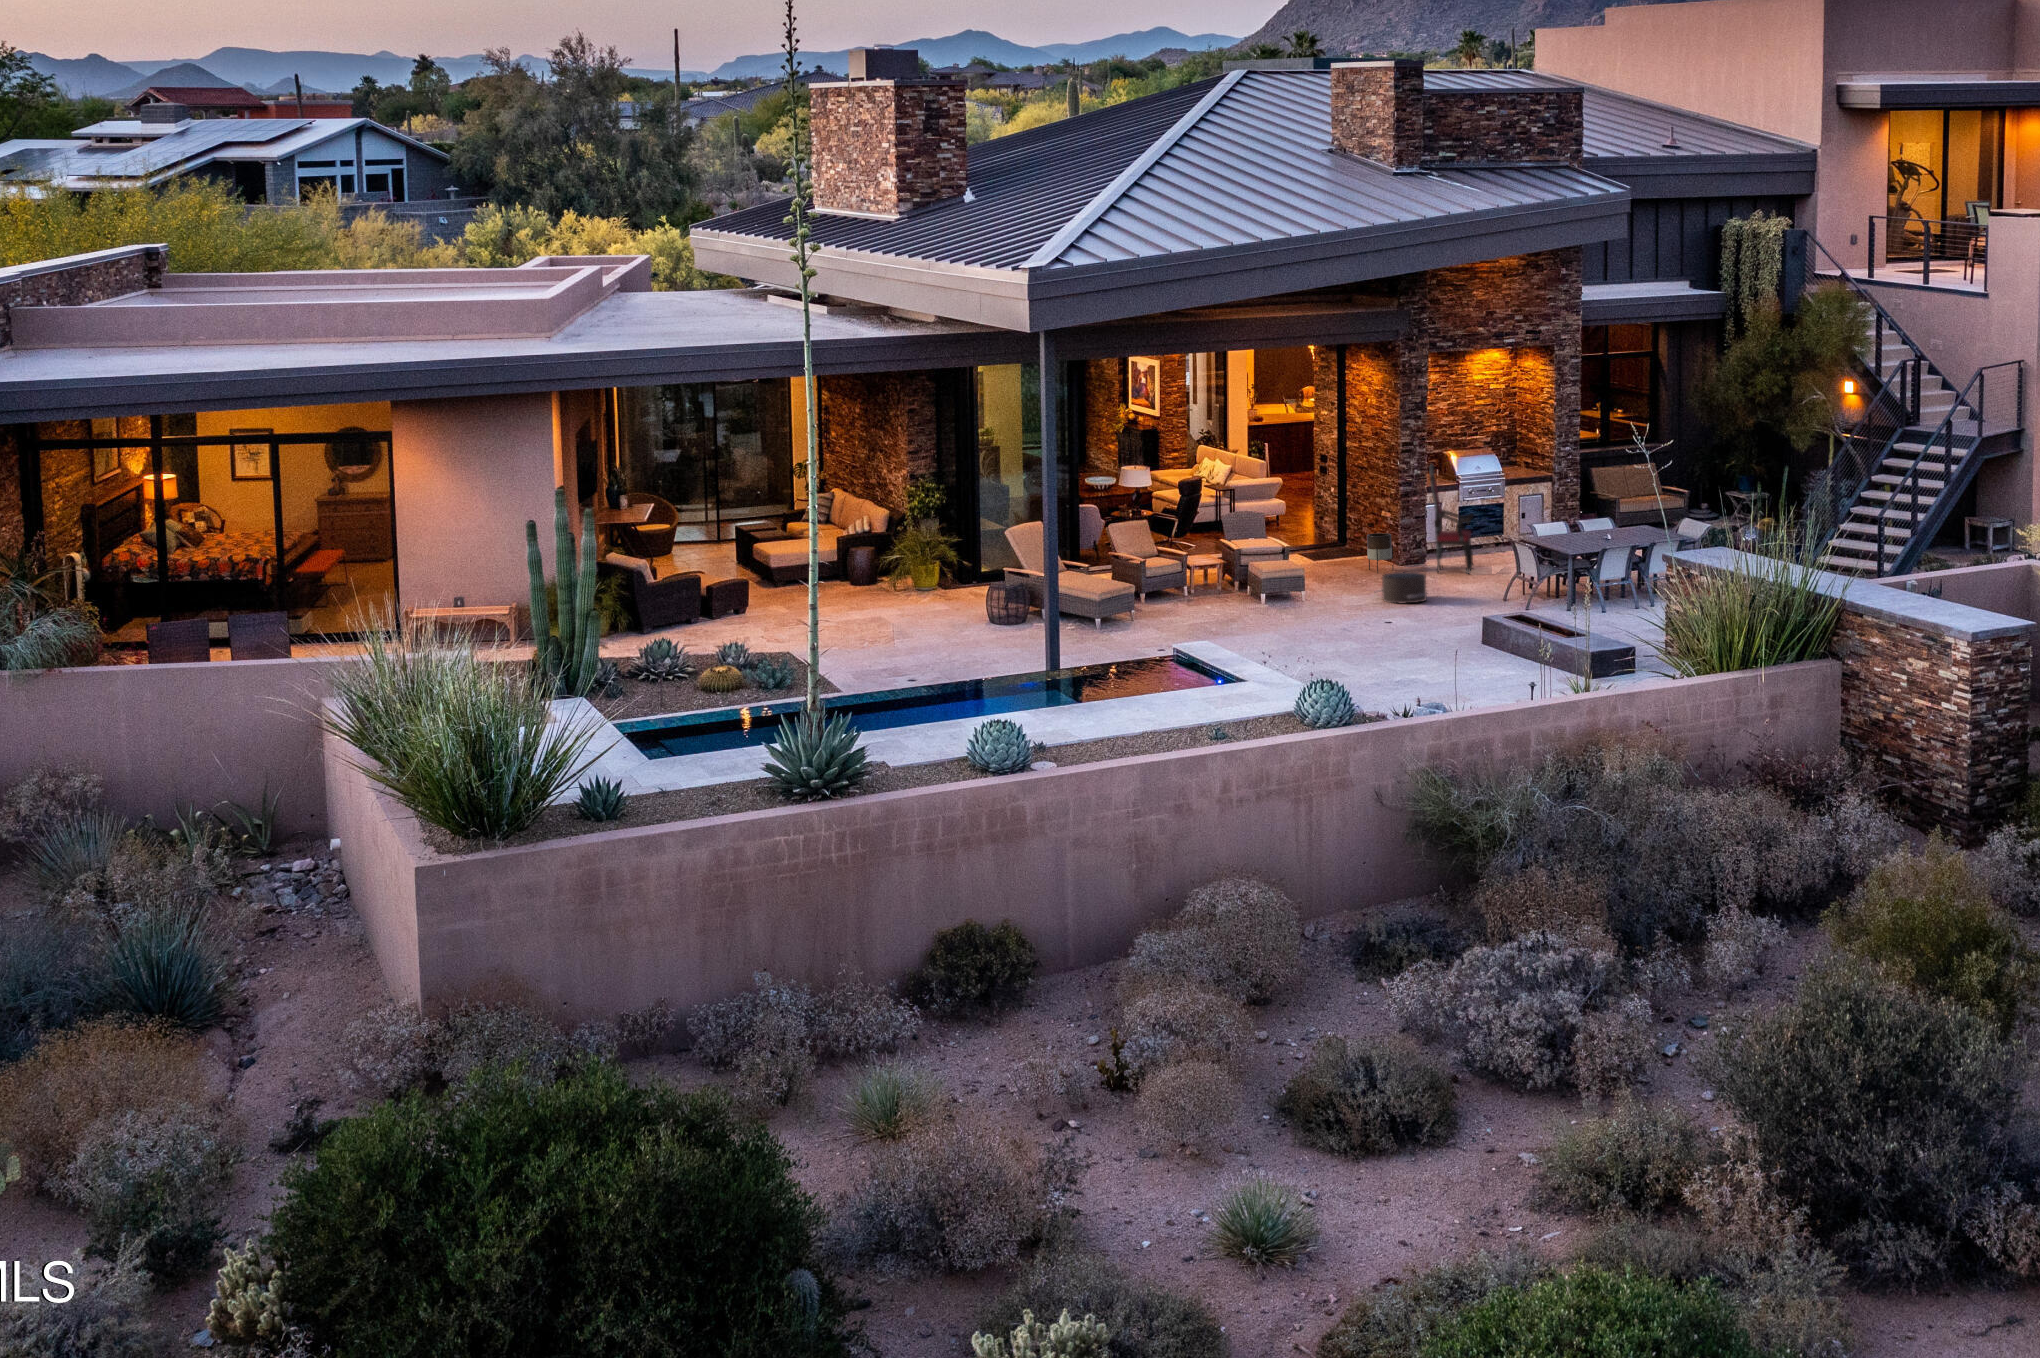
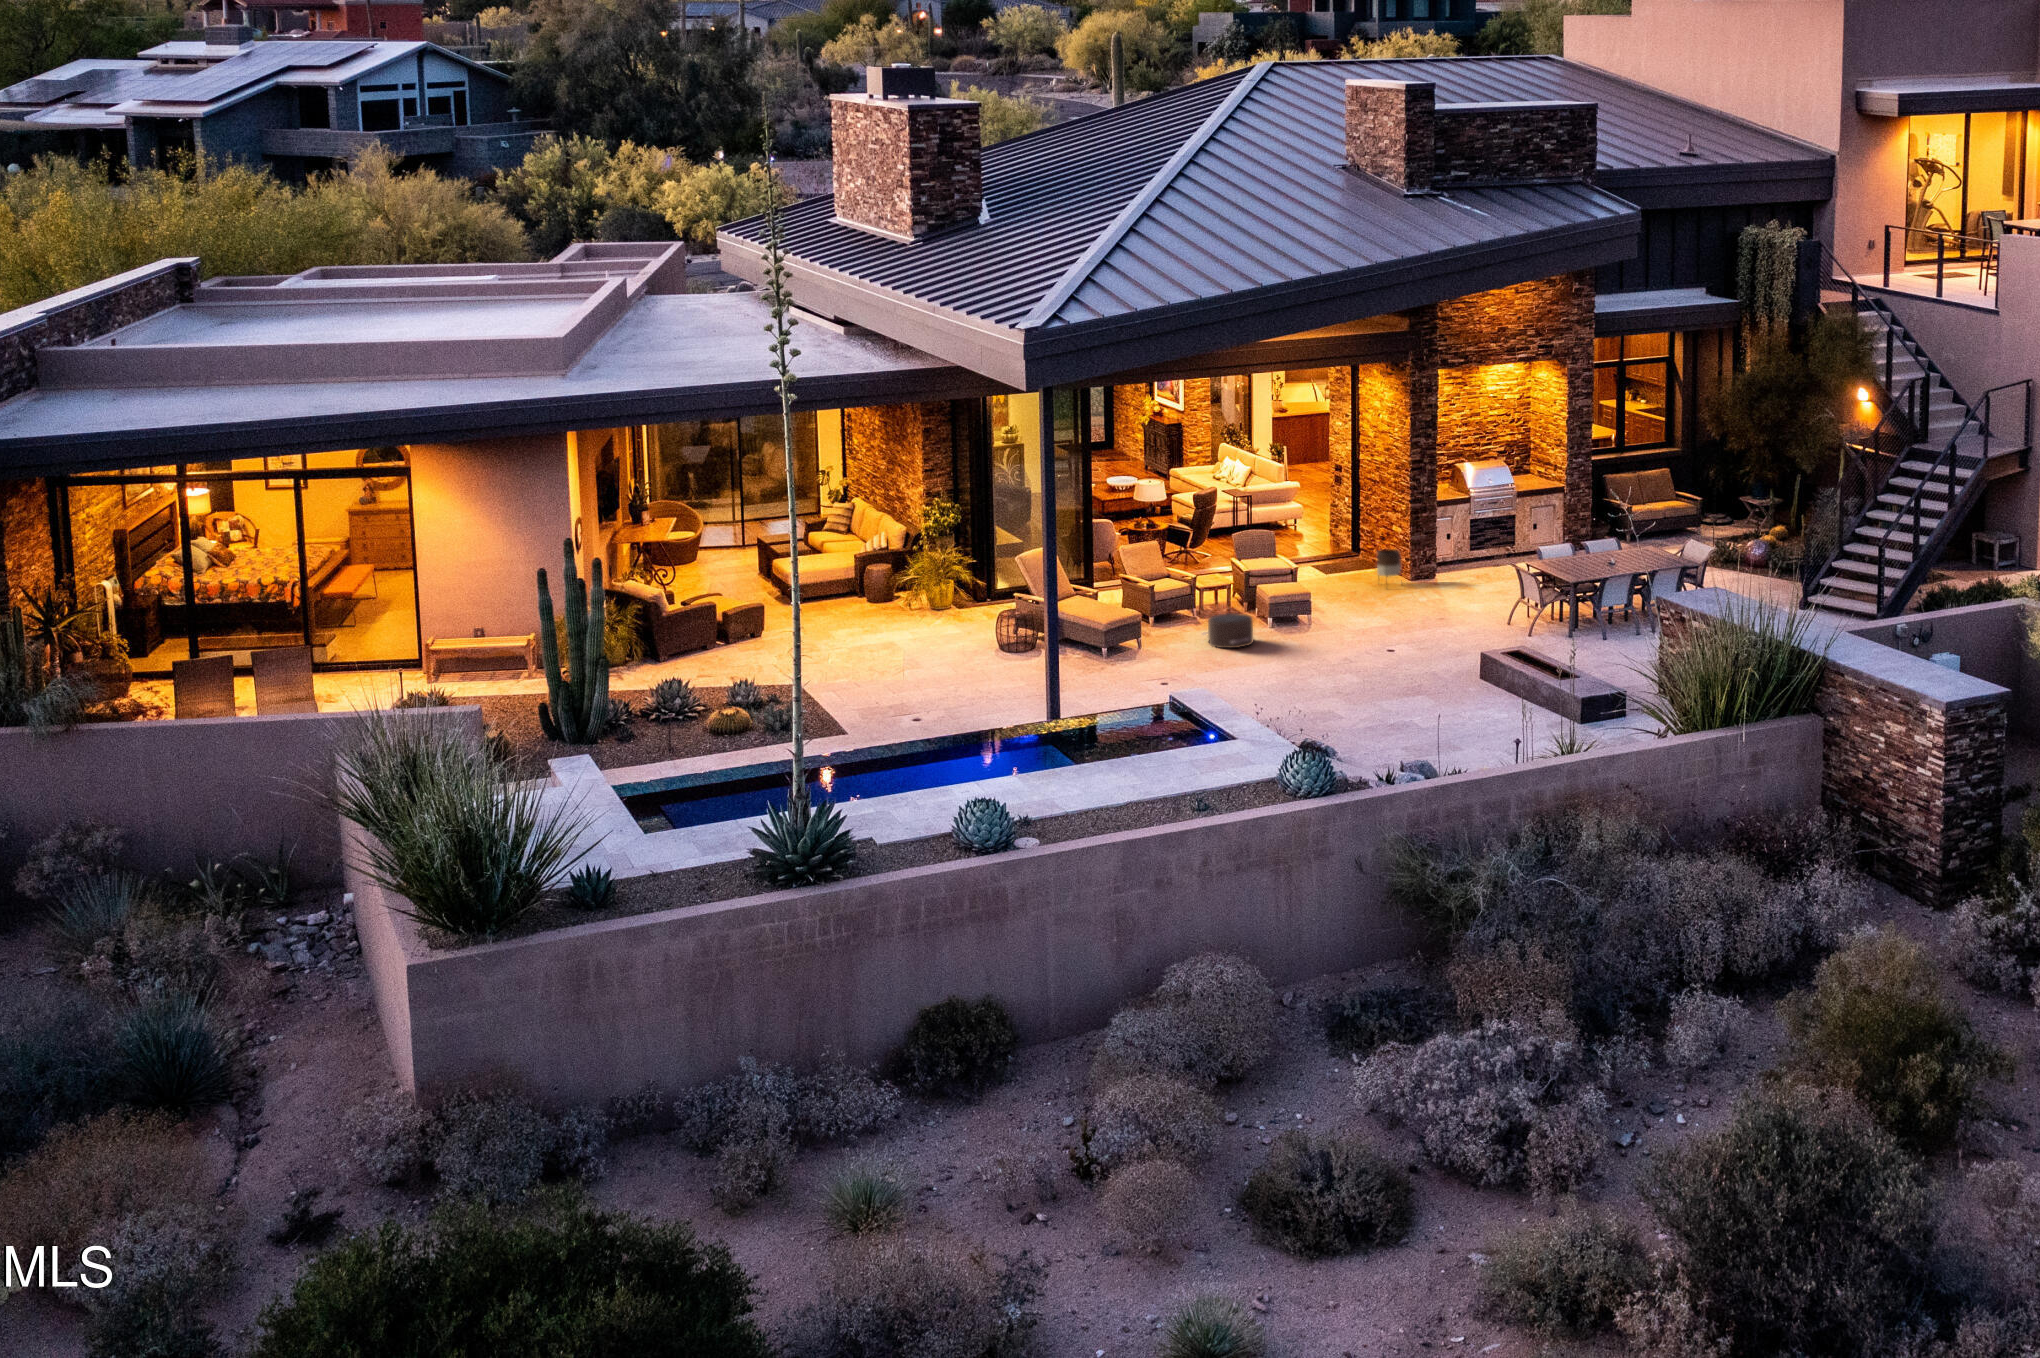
armchair: present [1429,464,1473,574] -> none [1438,482,1482,591]
pouf: present [1374,572,1427,603] -> present [1203,613,1253,648]

